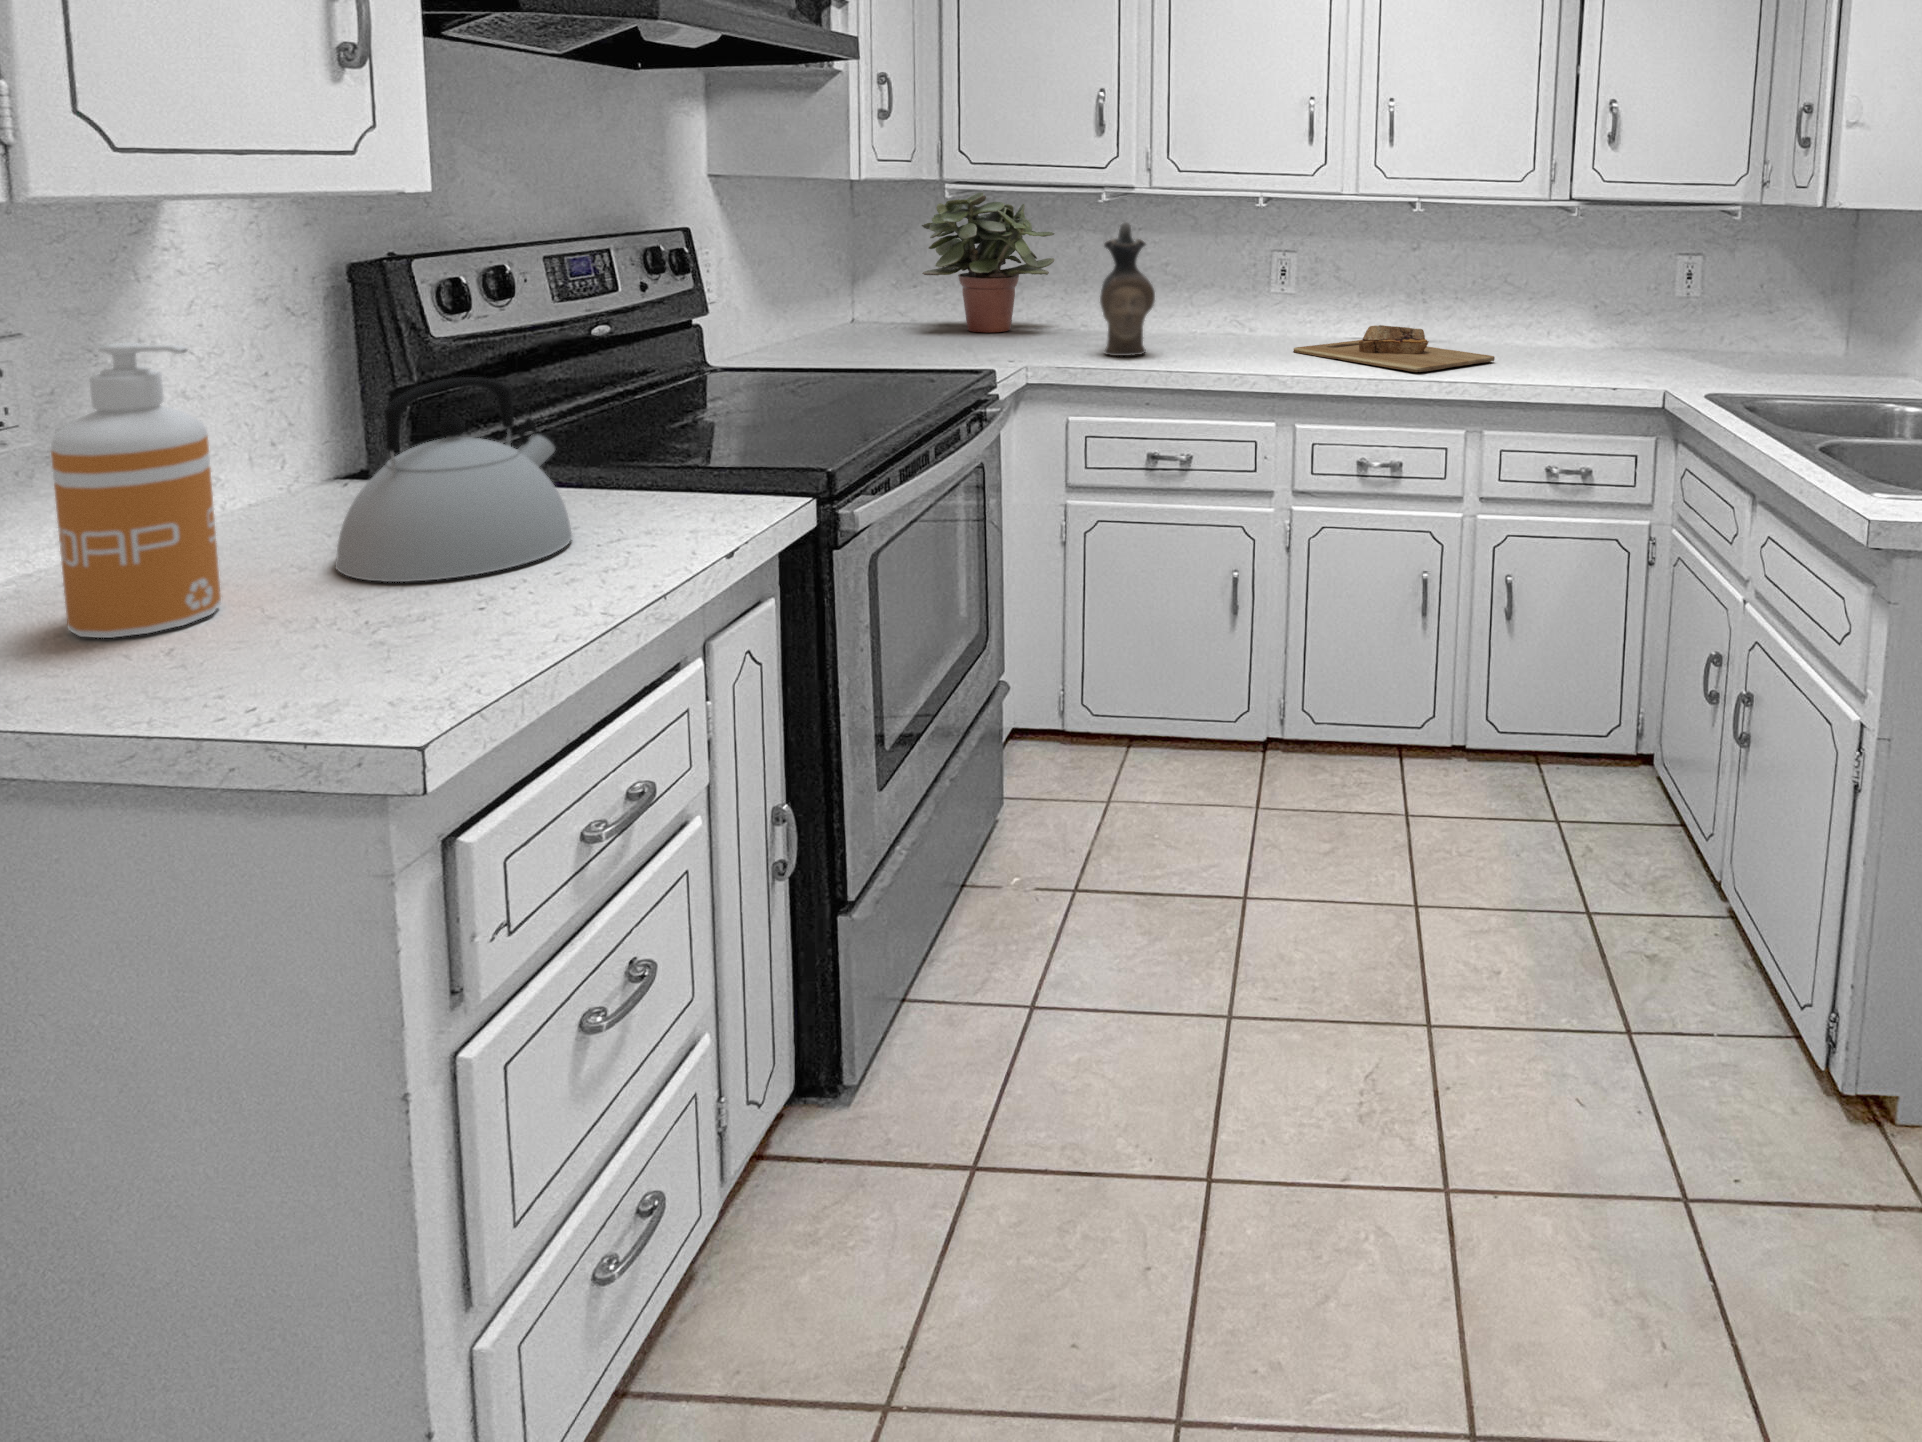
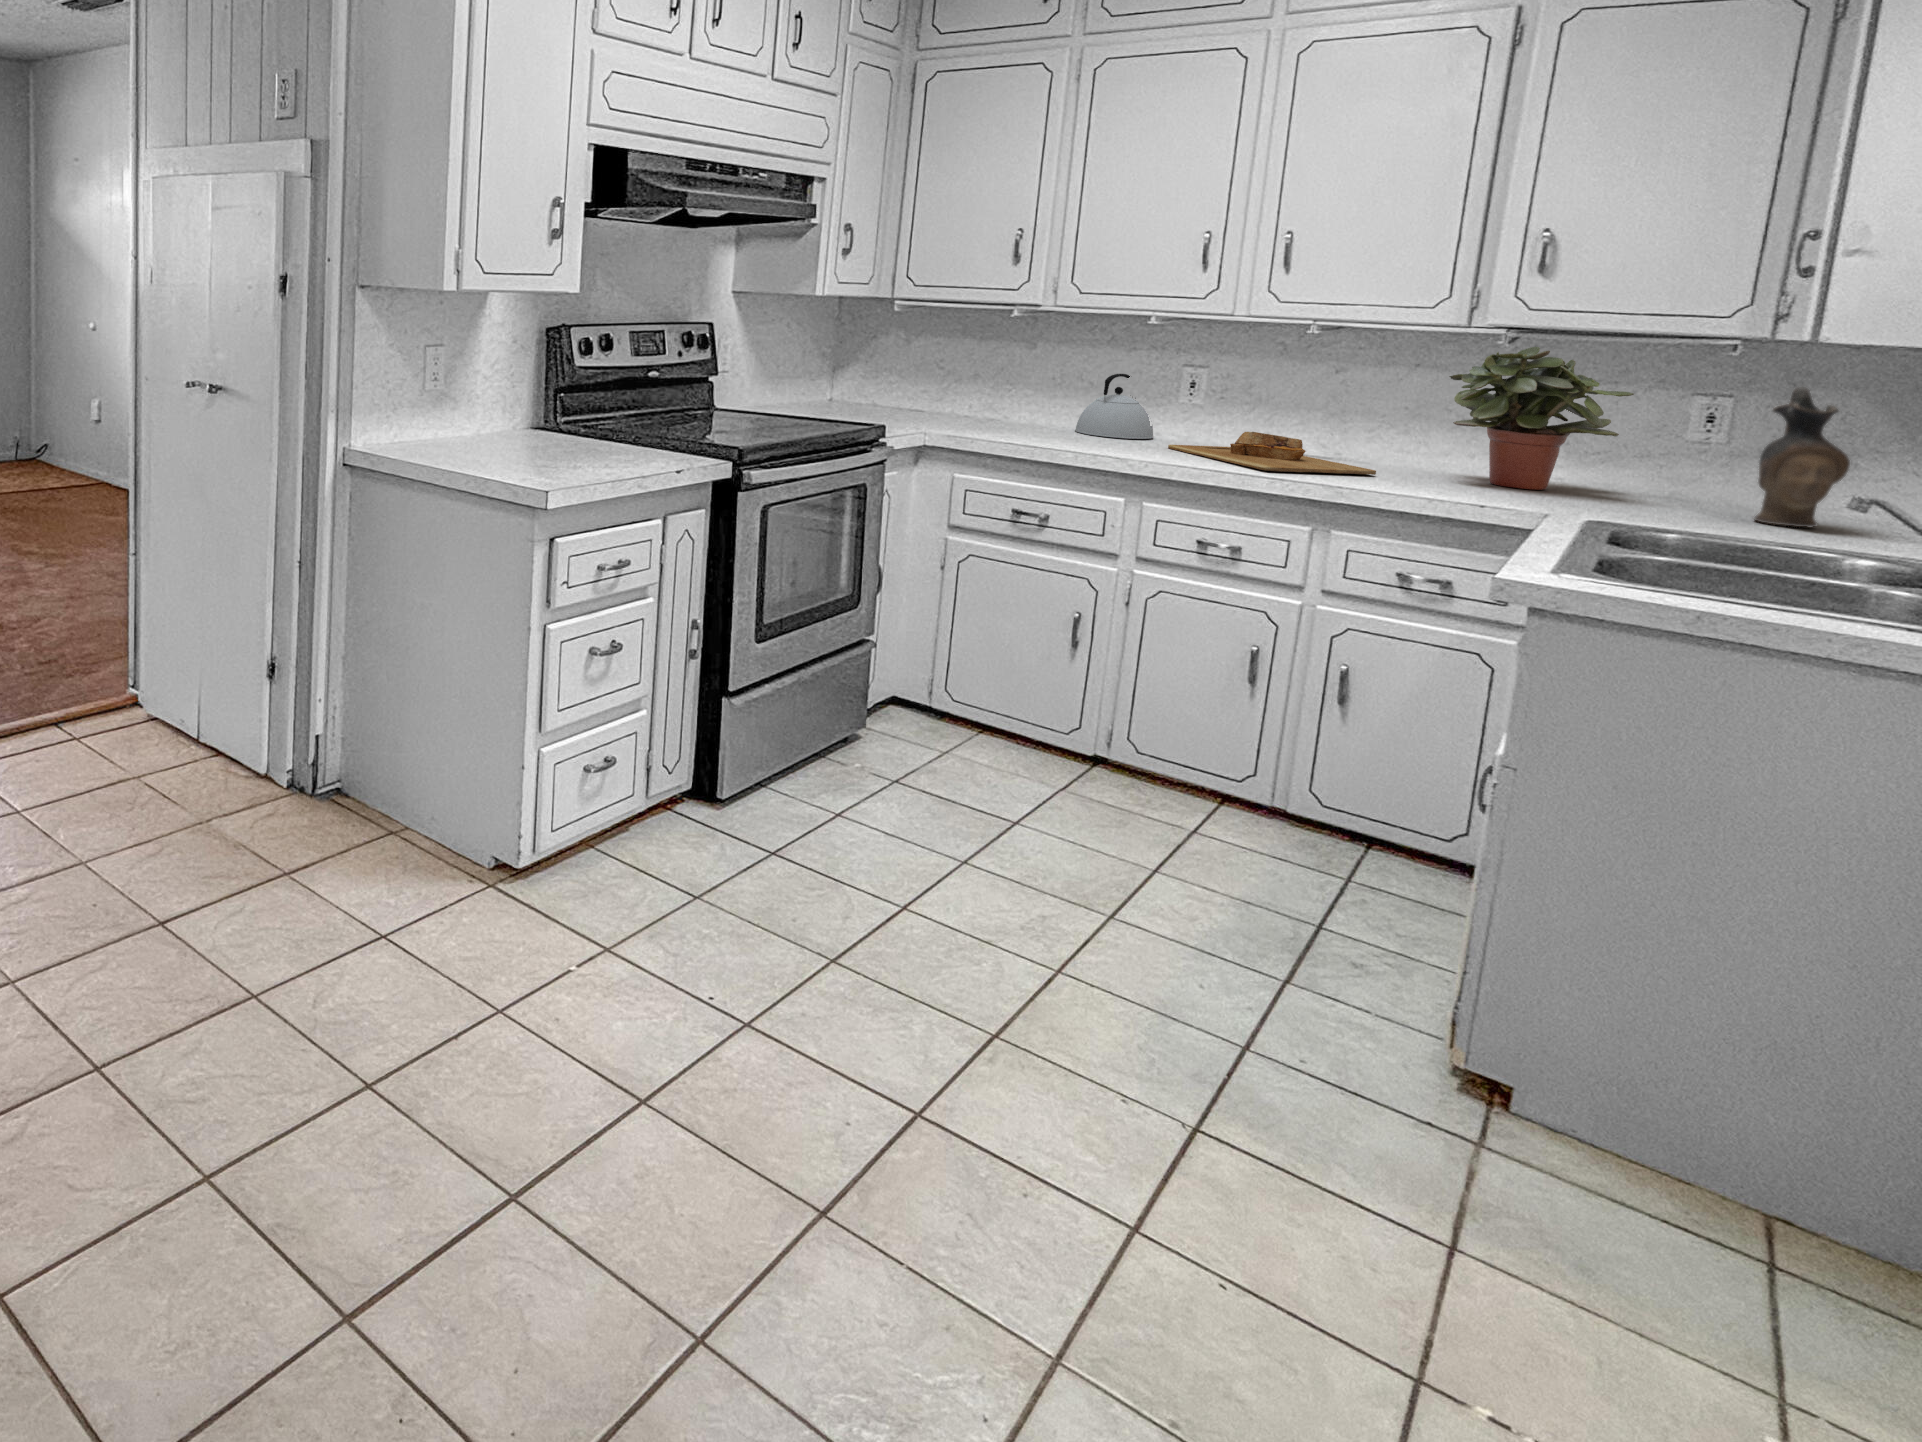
potted plant: present [922,192,1055,333] -> present [1449,347,1634,490]
ceramic pitcher: present [1100,223,1155,356] -> present [1754,387,1850,527]
soap dispenser: present [51,343,221,638] -> none [447,346,494,457]
kettle: present [335,377,573,582] -> present [1075,374,1153,439]

